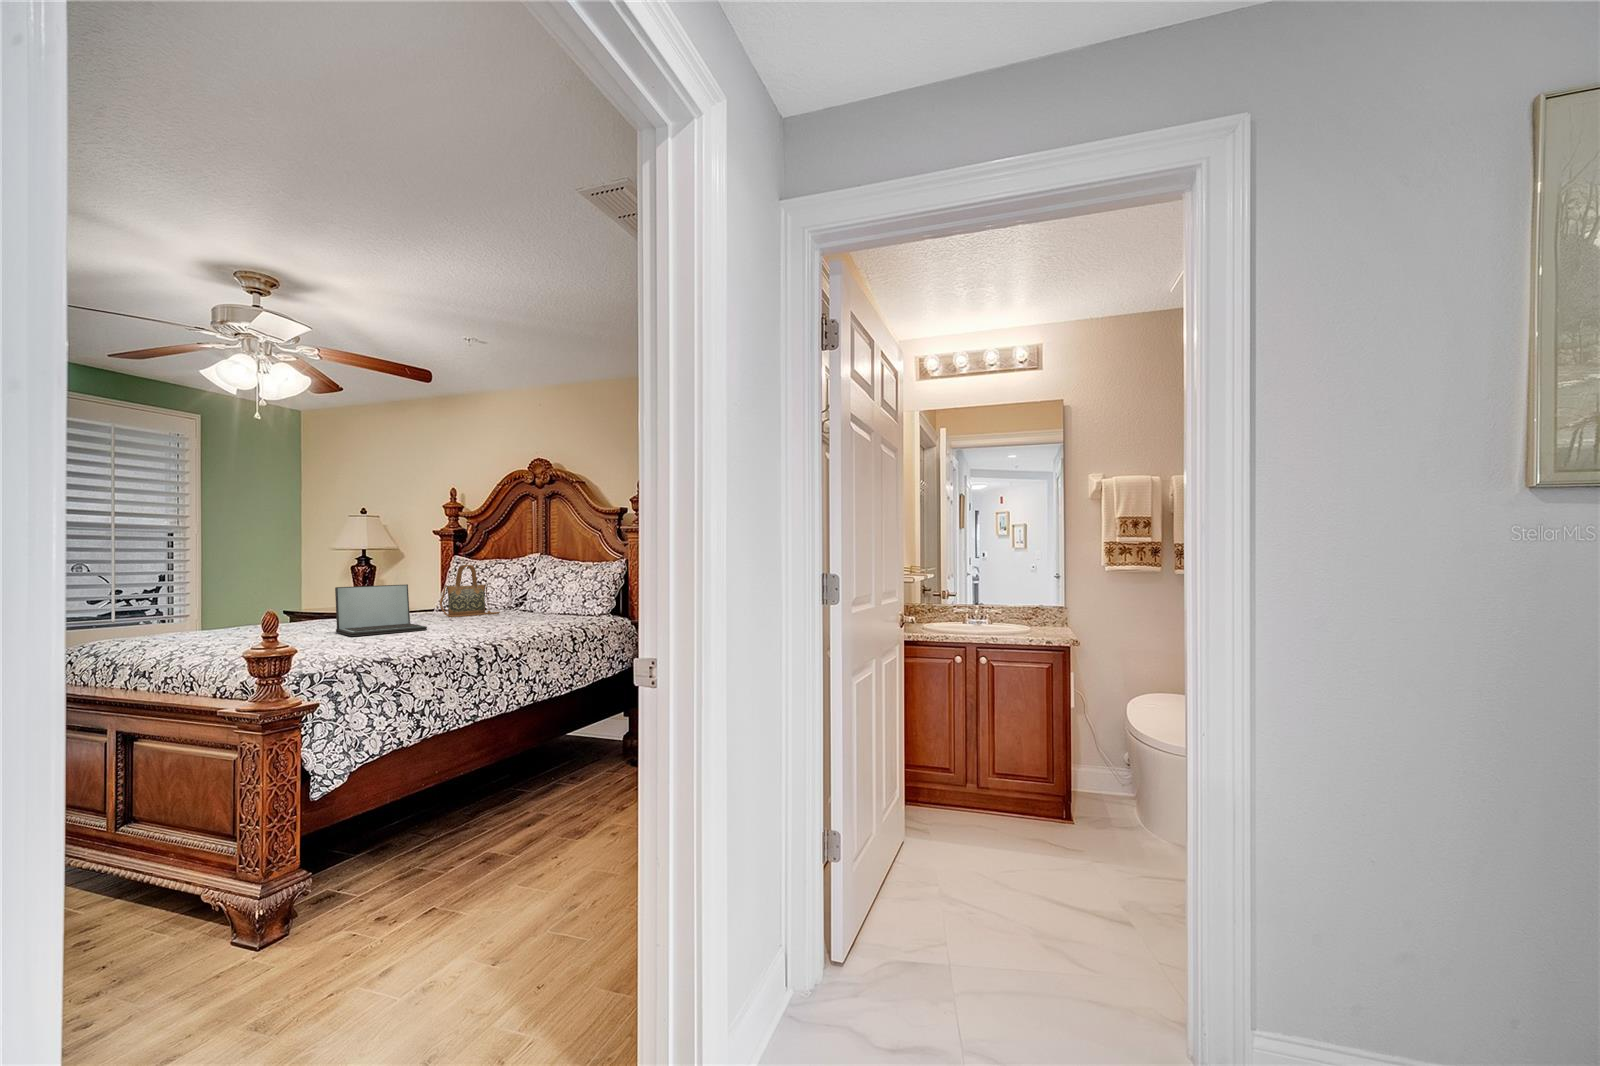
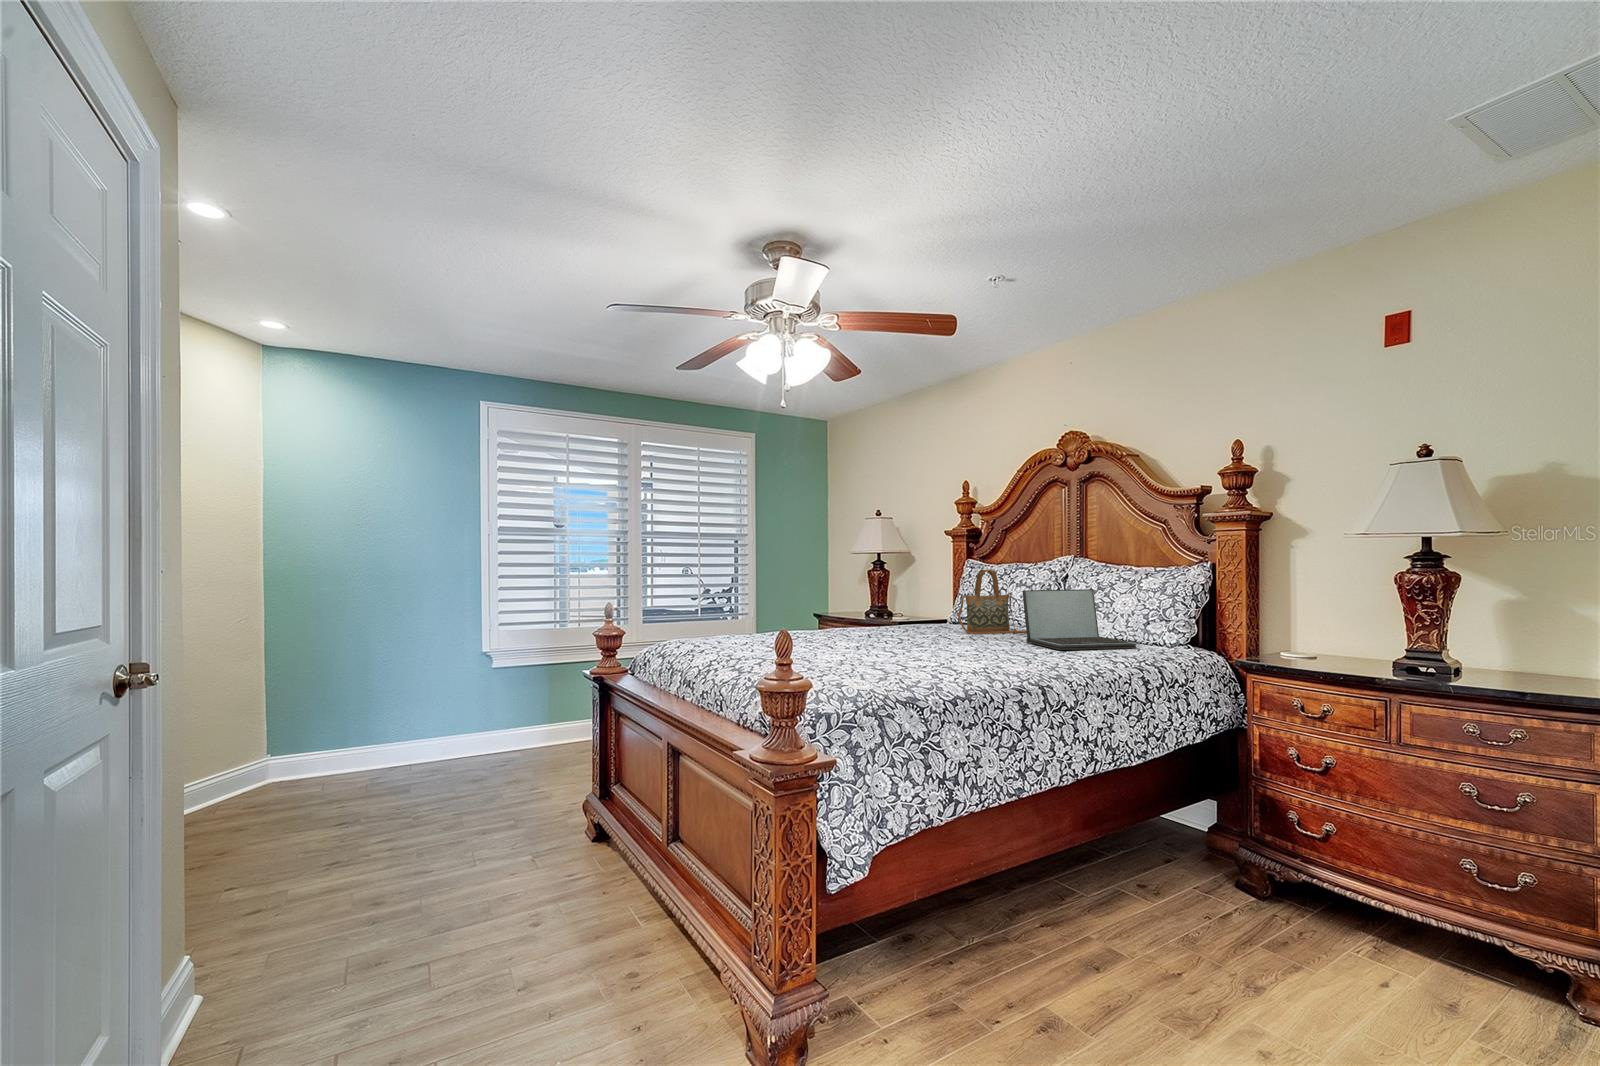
laptop: present [335,584,427,636] -> present [1022,589,1136,650]

